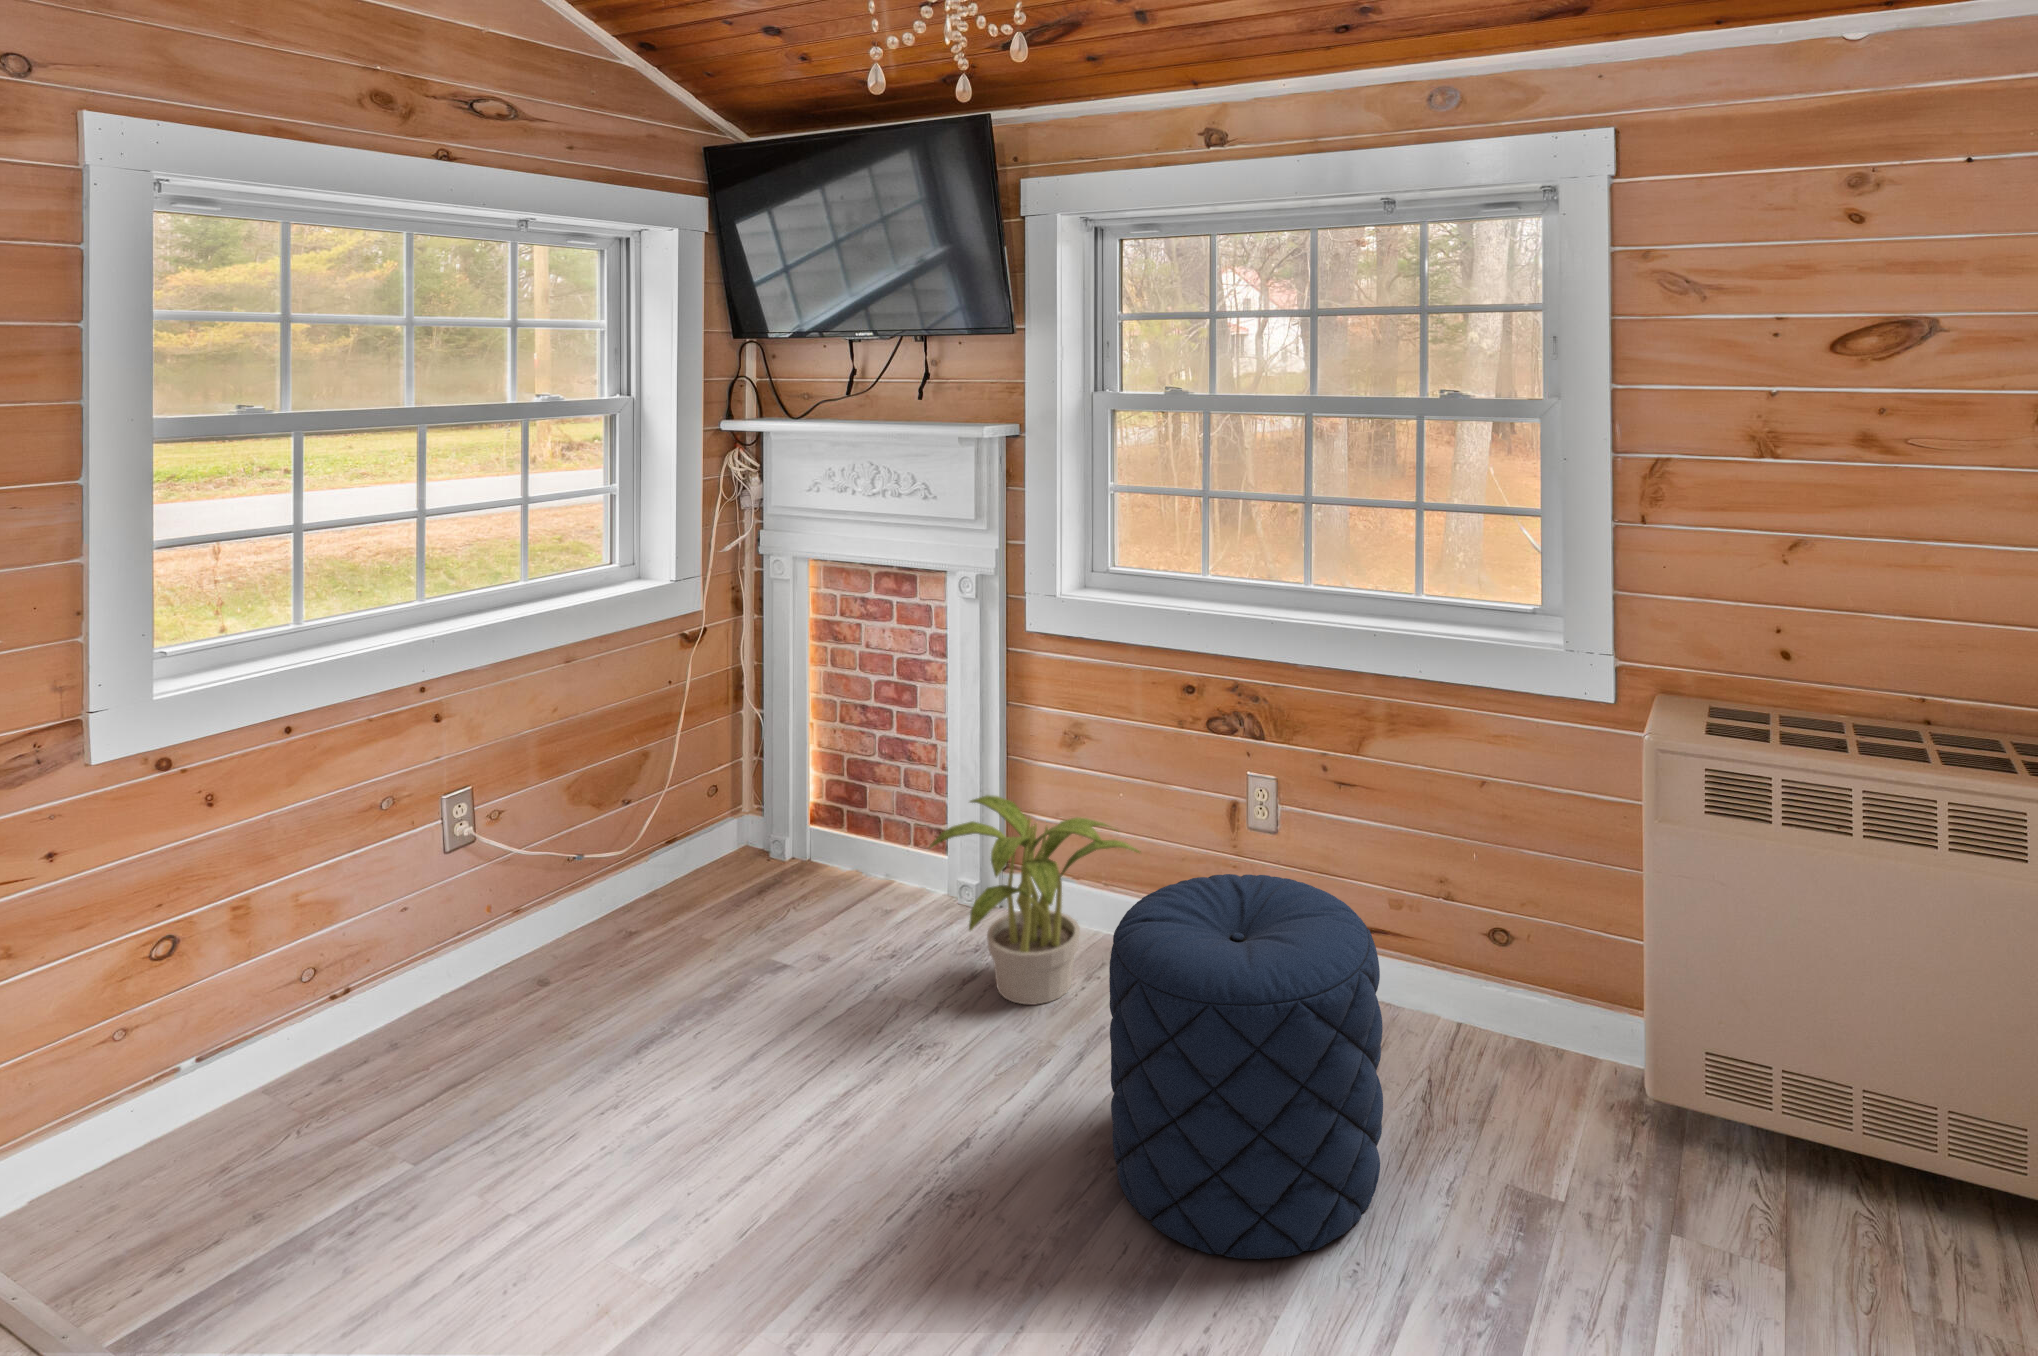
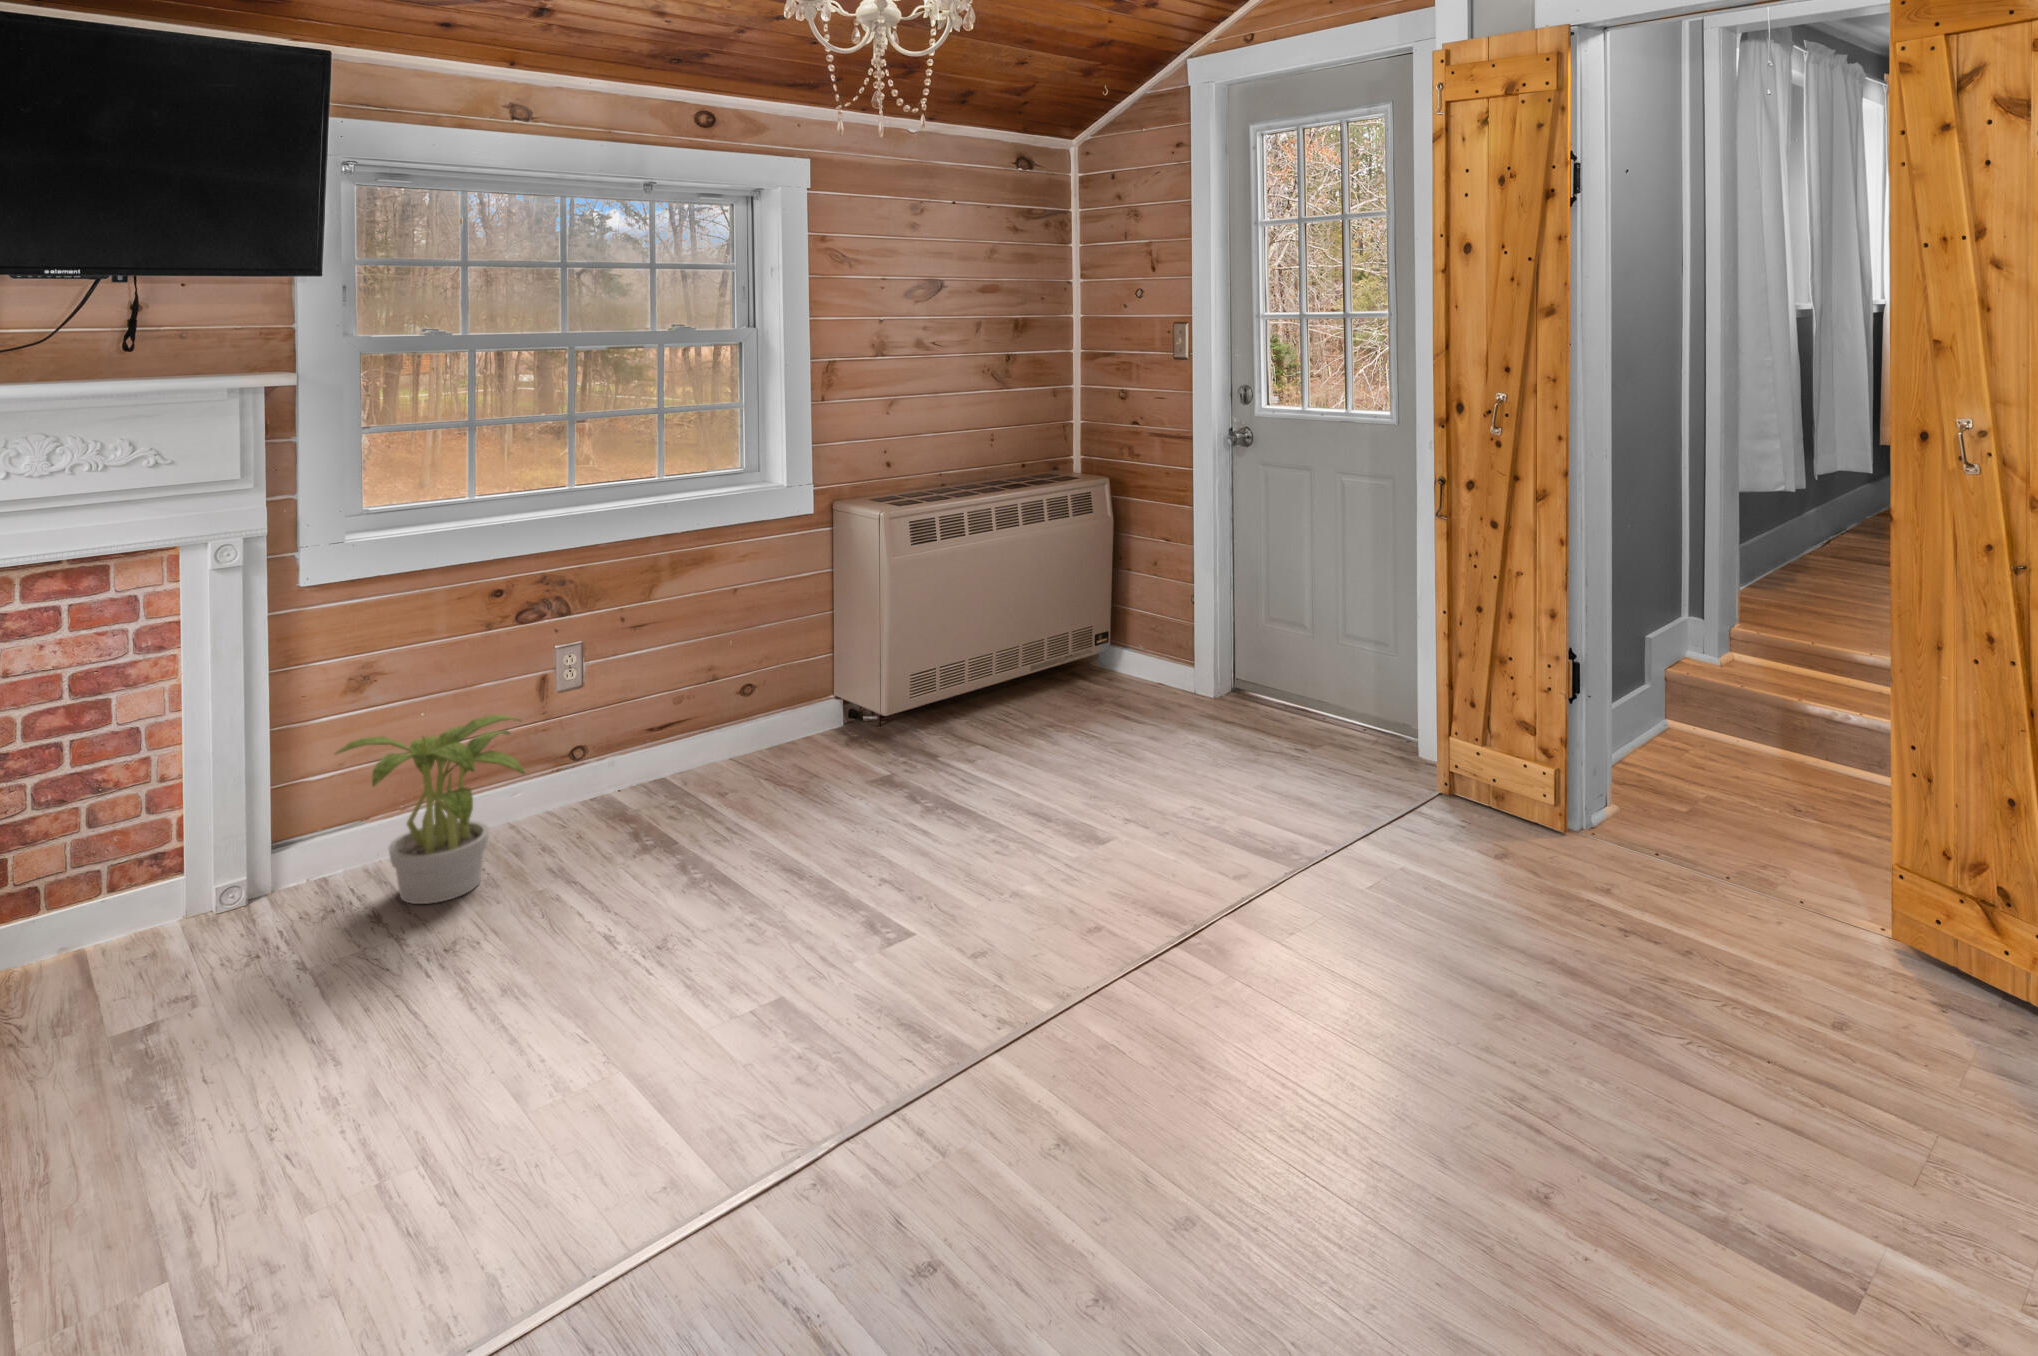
pouf: present [1109,874,1383,1259] -> none [660,657,853,880]

